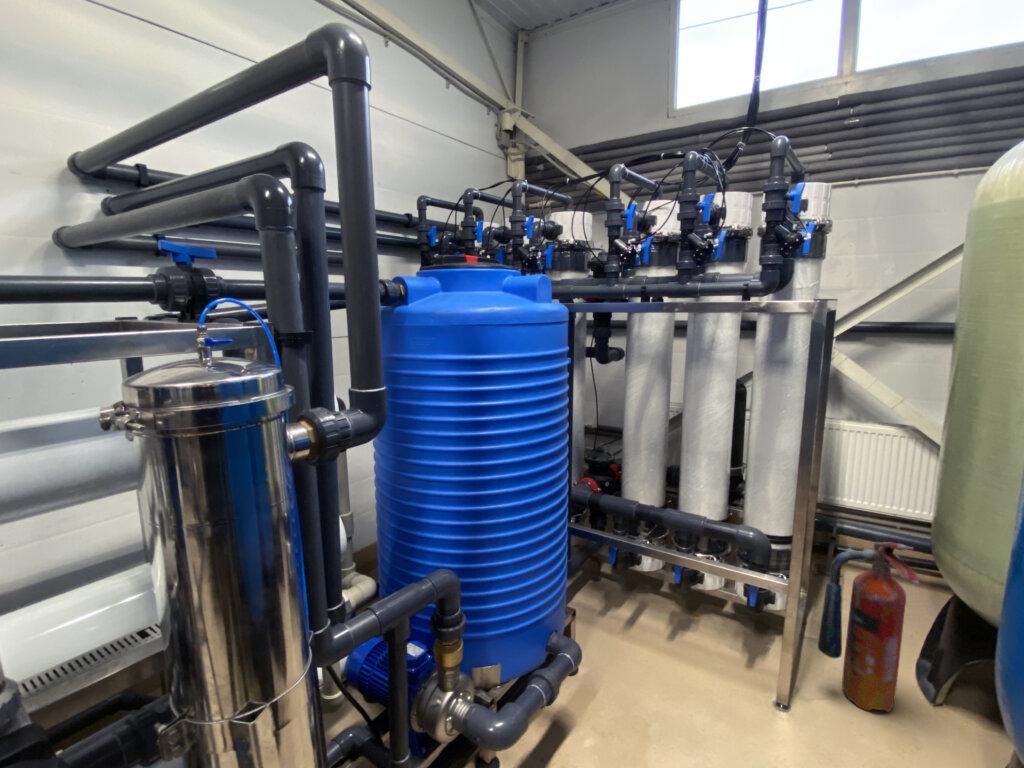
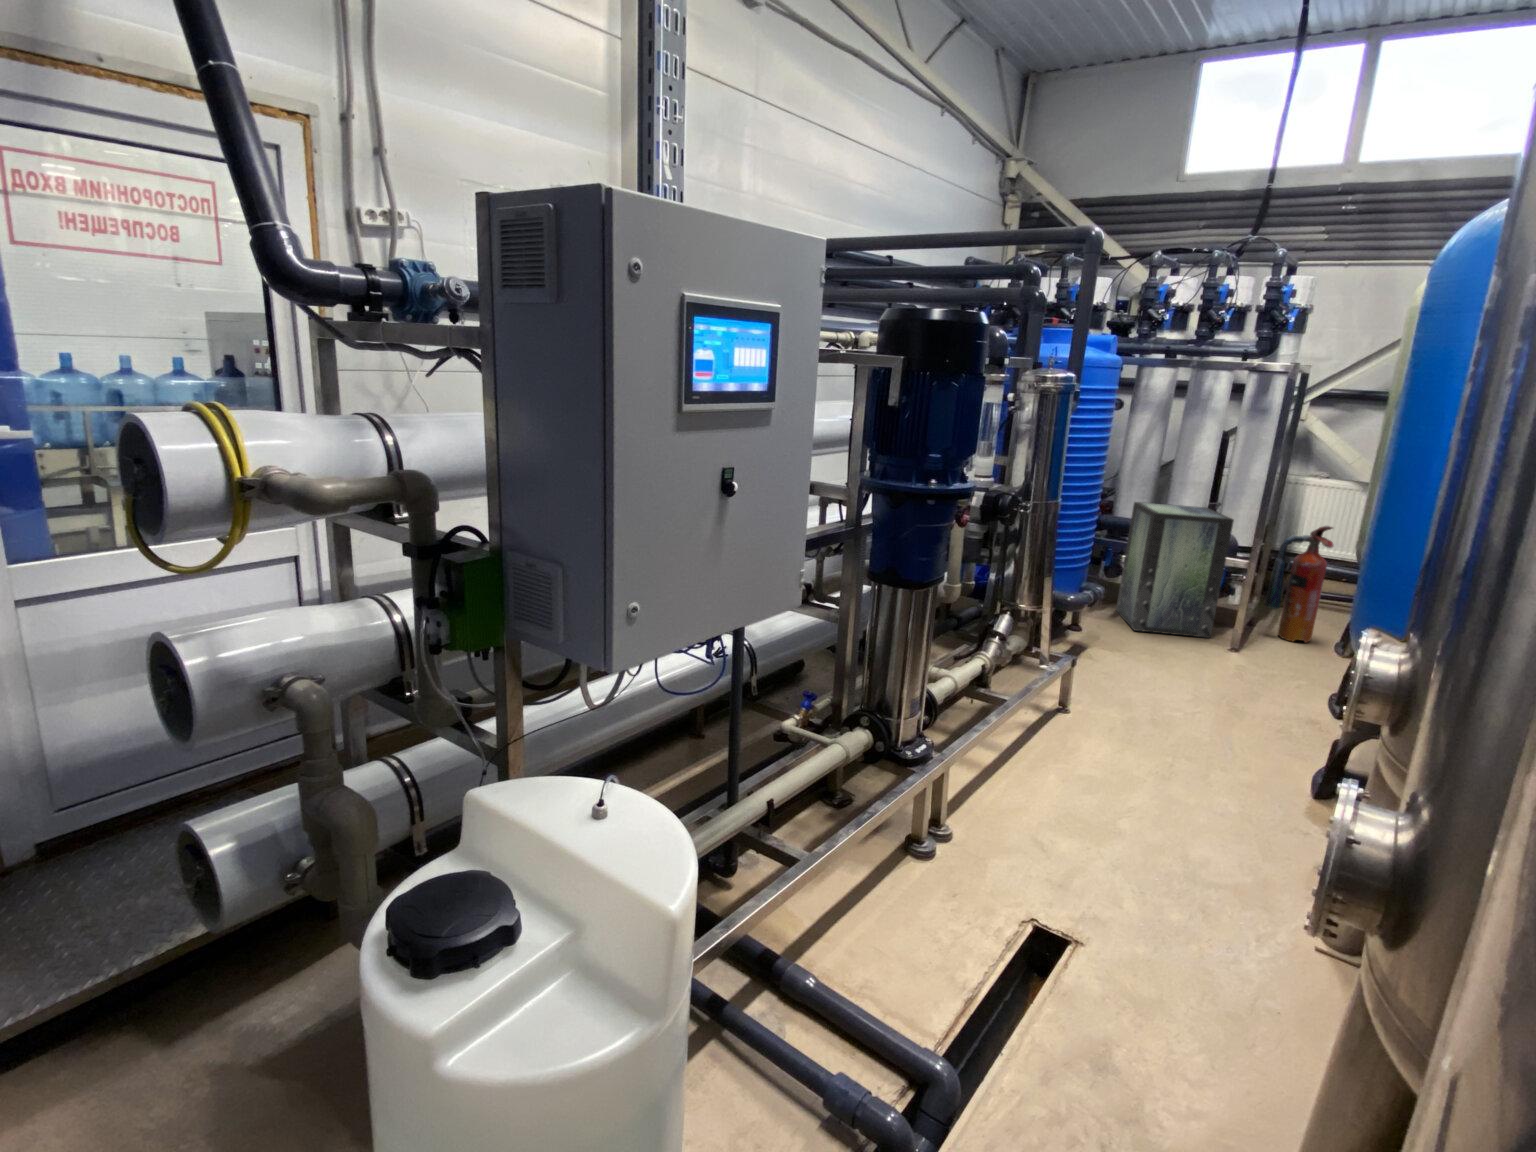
storage box: none [619,495,758,717] -> present [1116,502,1234,638]

